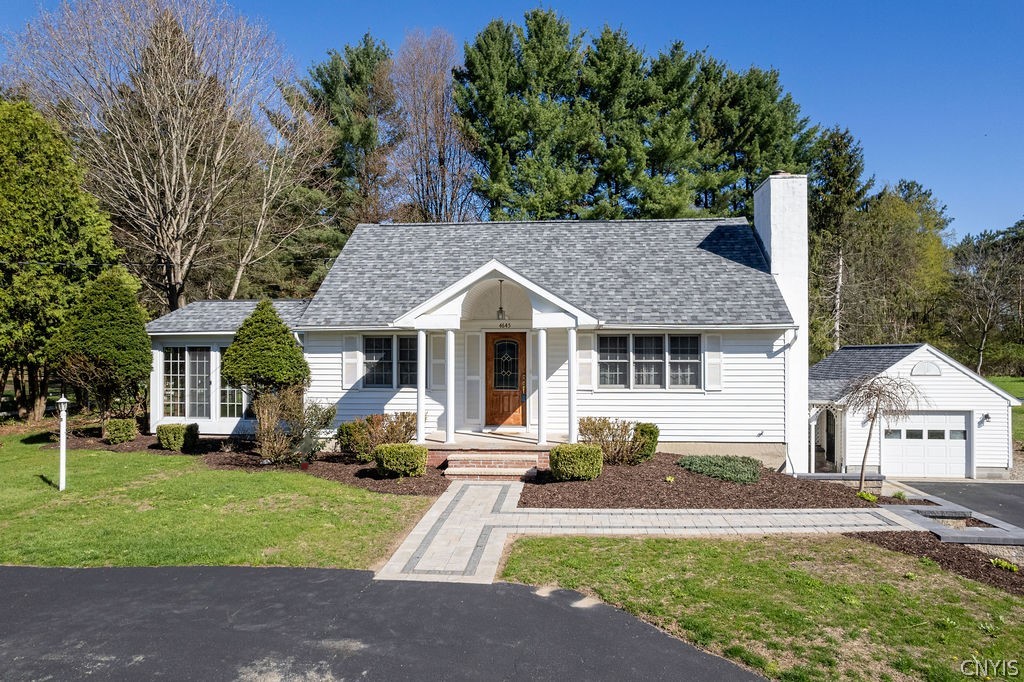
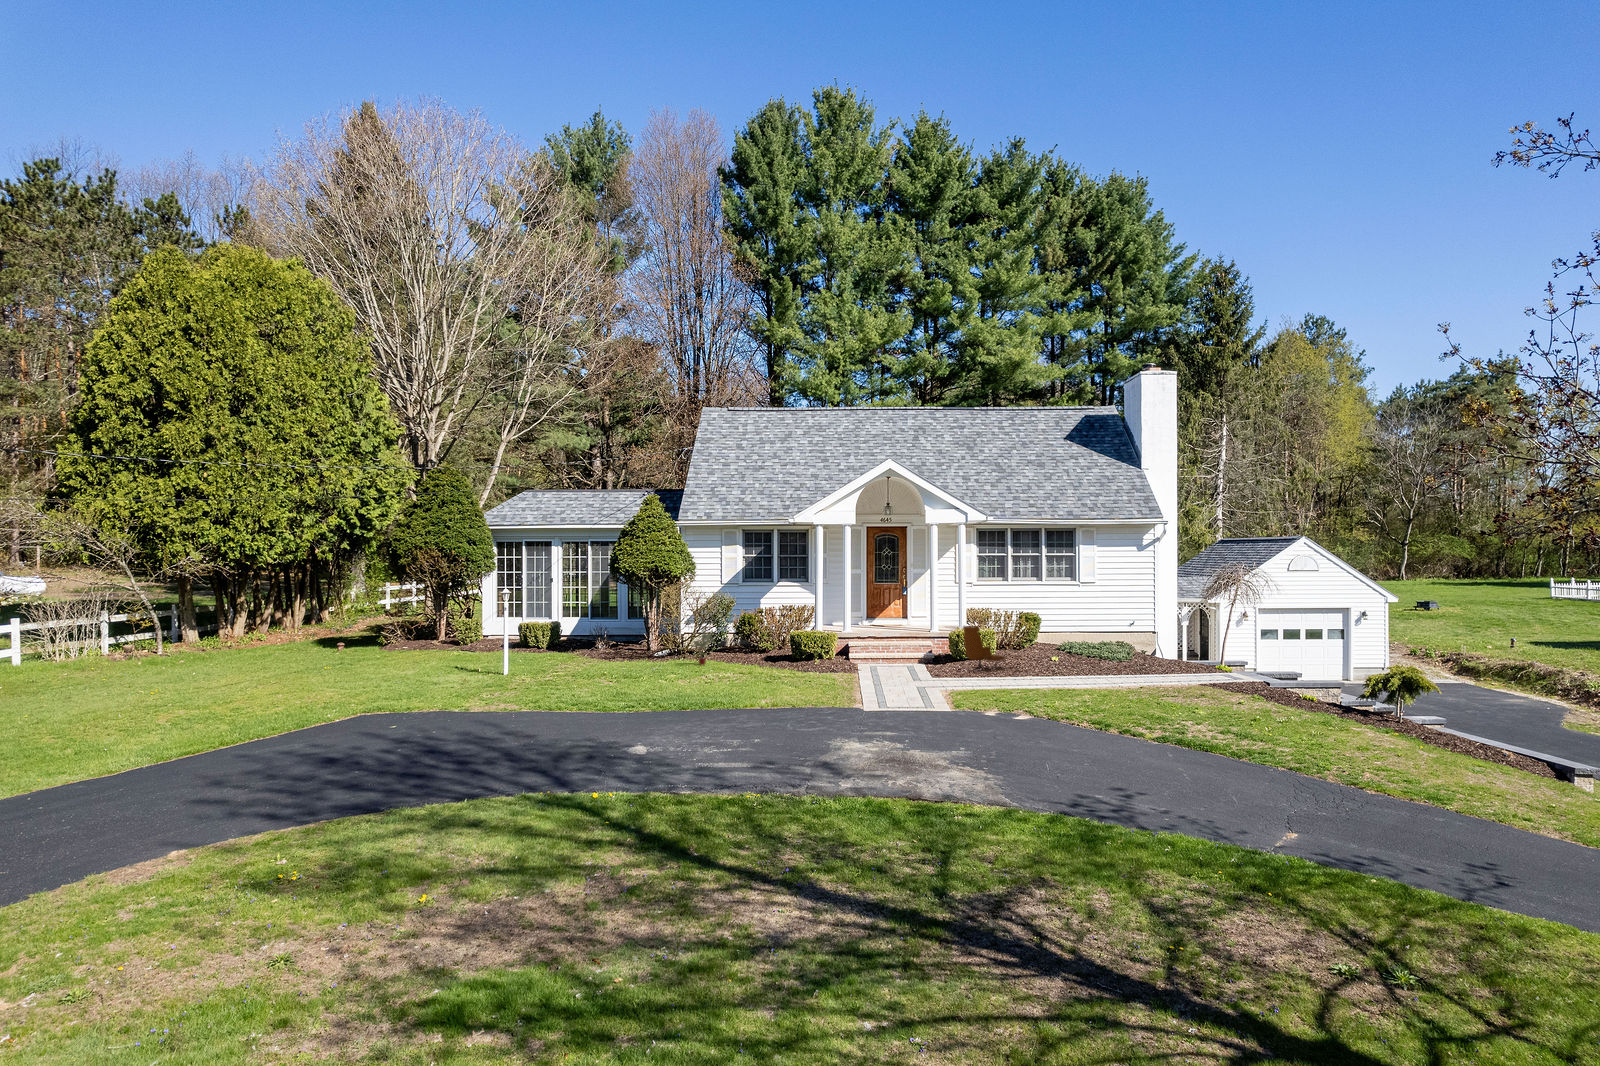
lounge chair: none [550,446,604,500] -> present [963,626,1005,671]

